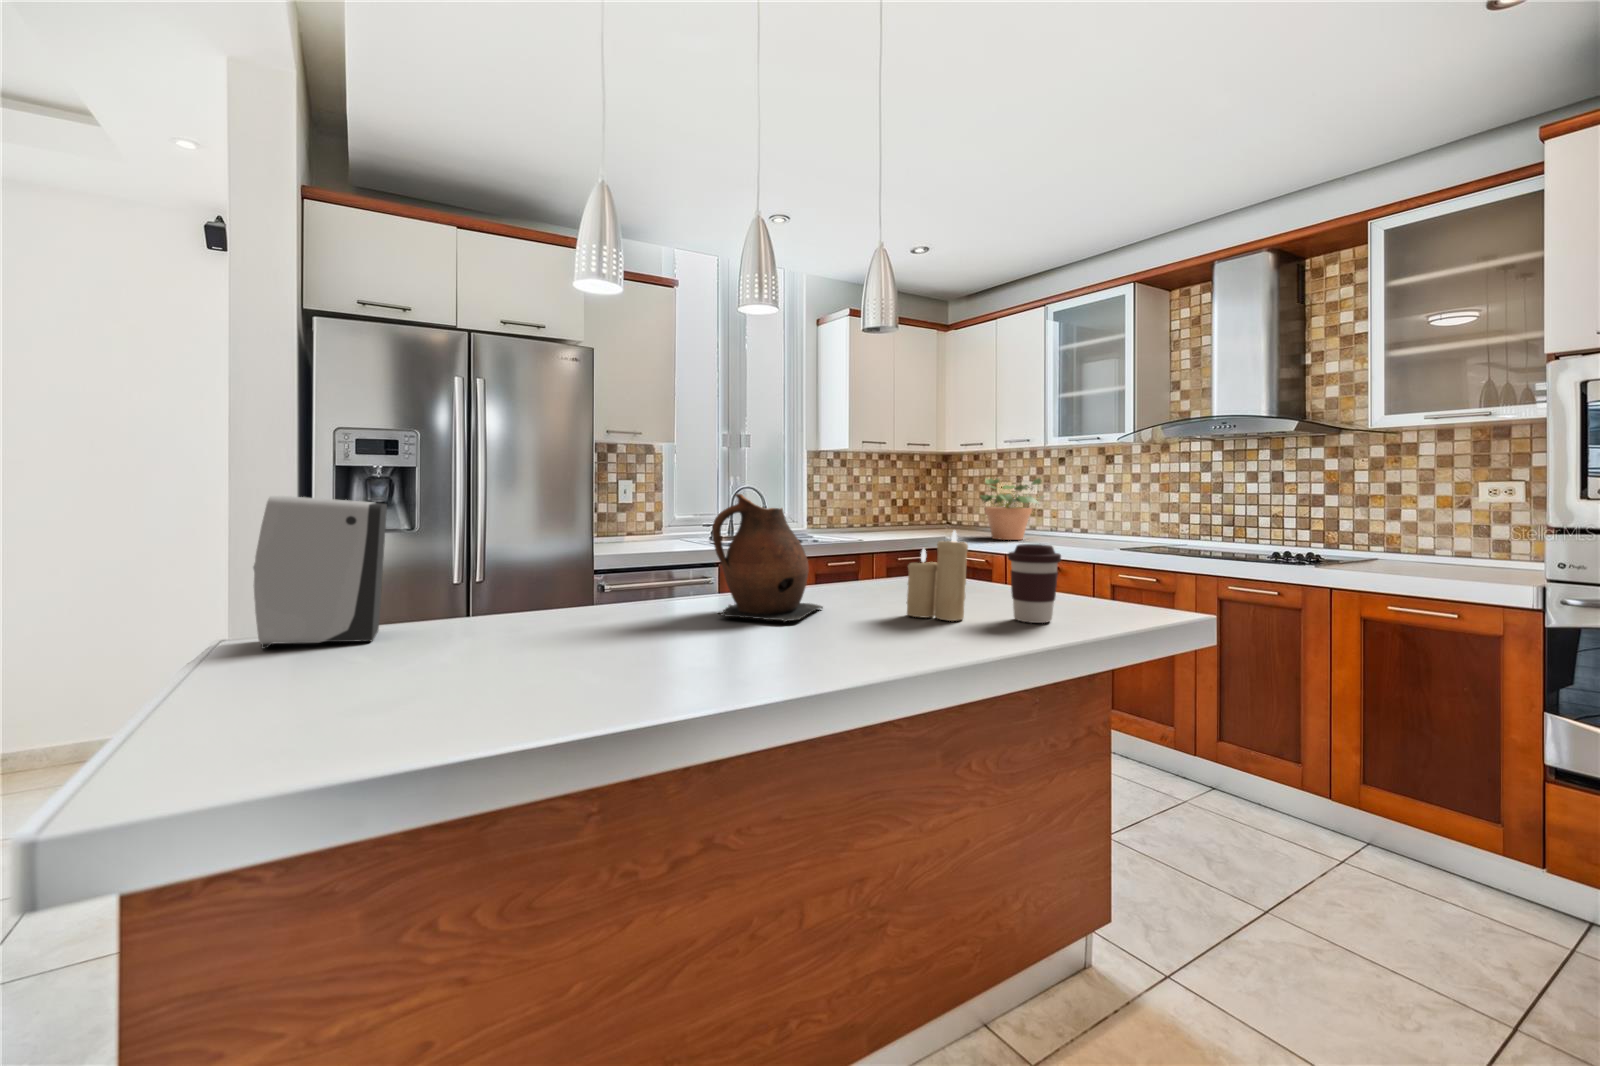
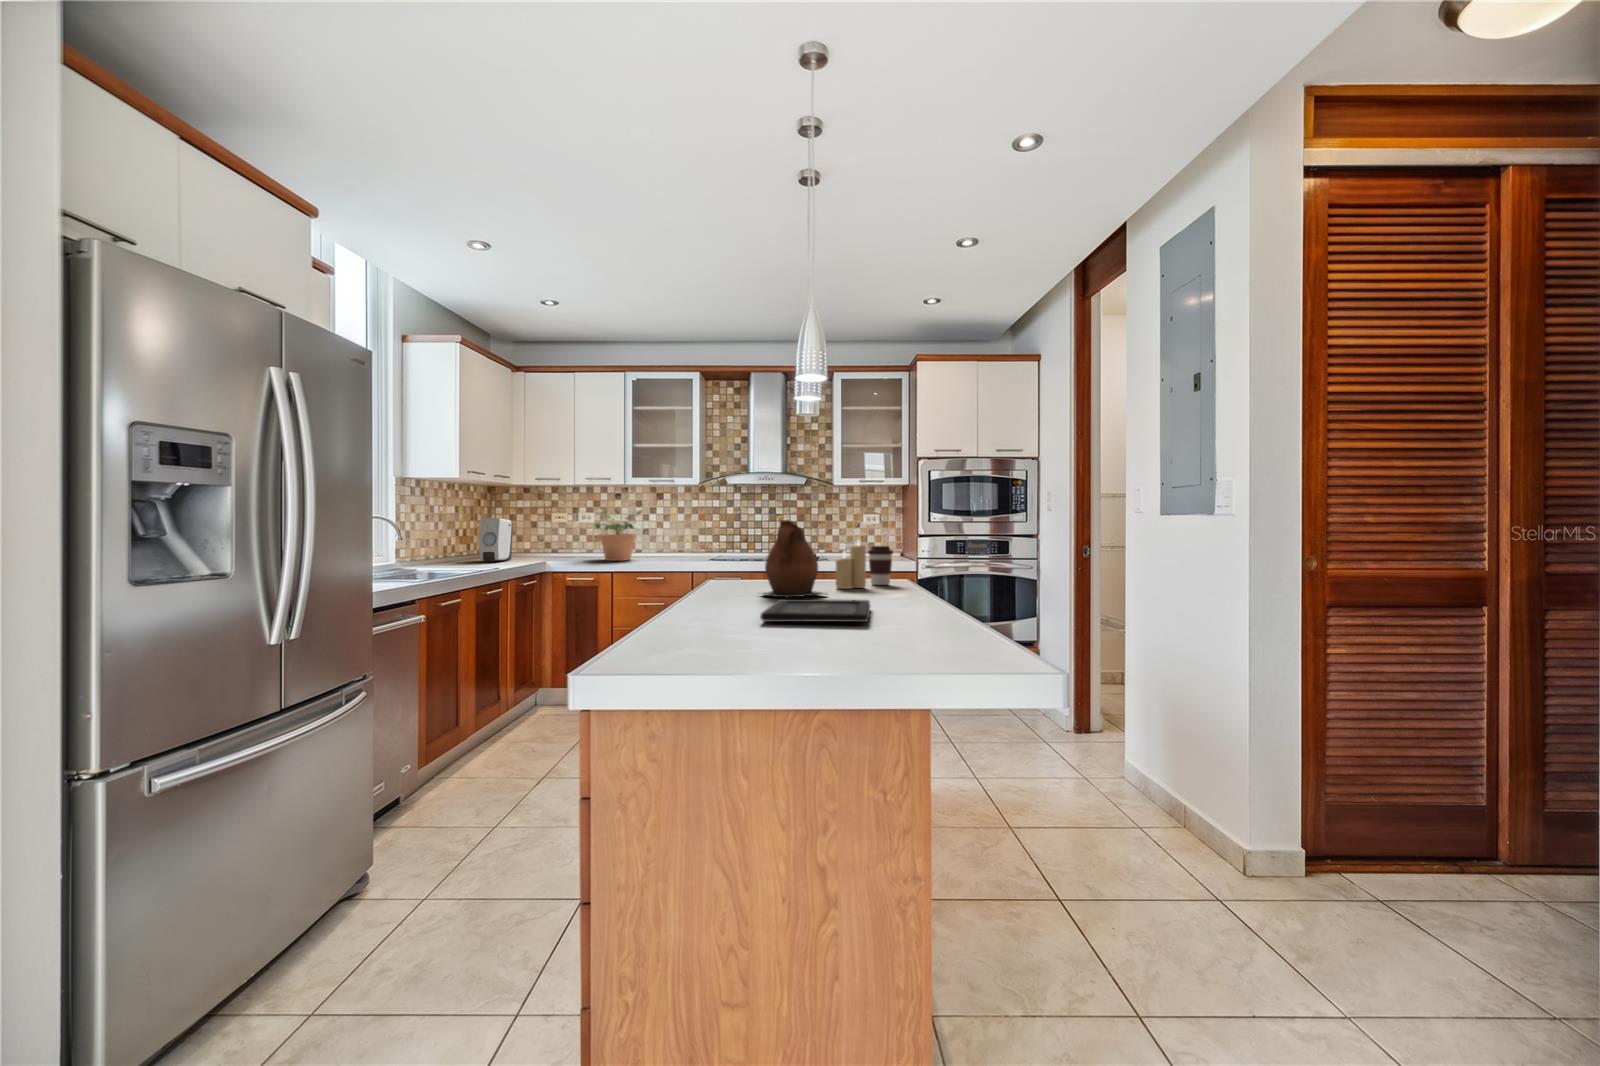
soap dispenser: present [253,496,387,649] -> present [479,518,513,562]
tray: none [390,615,643,681] -> present [760,599,870,622]

